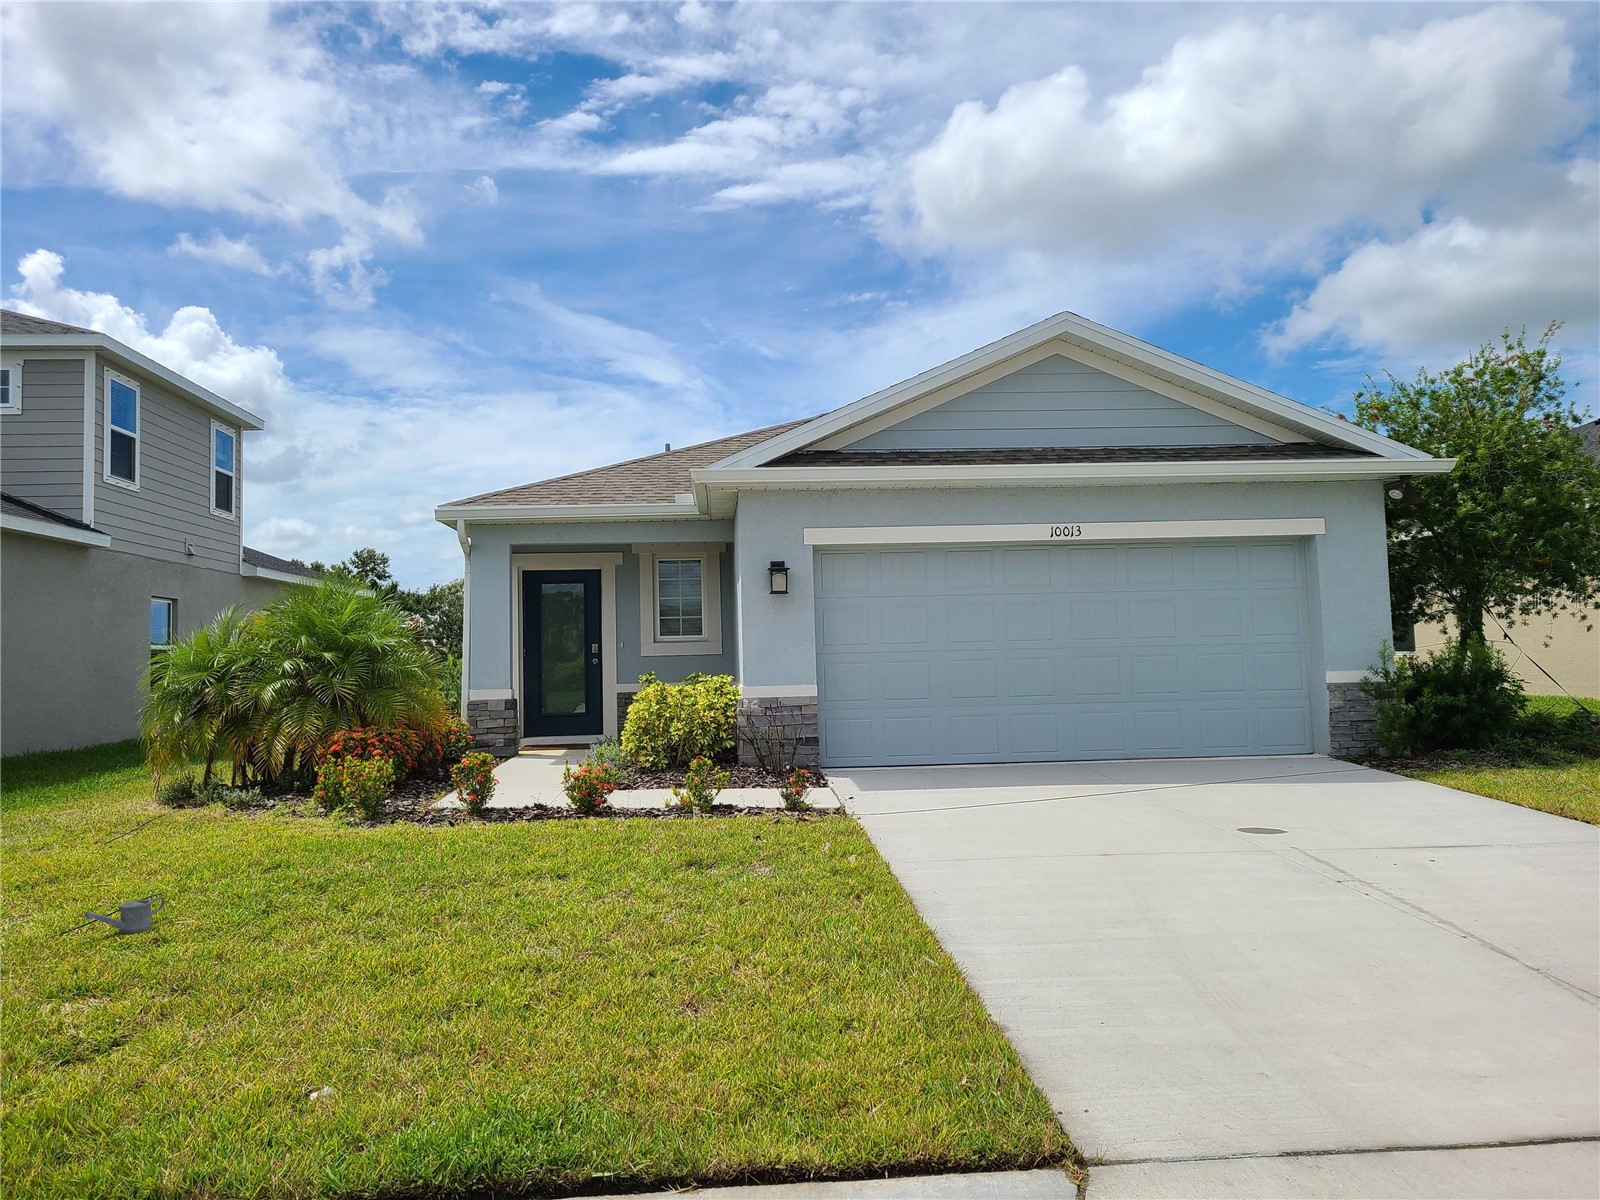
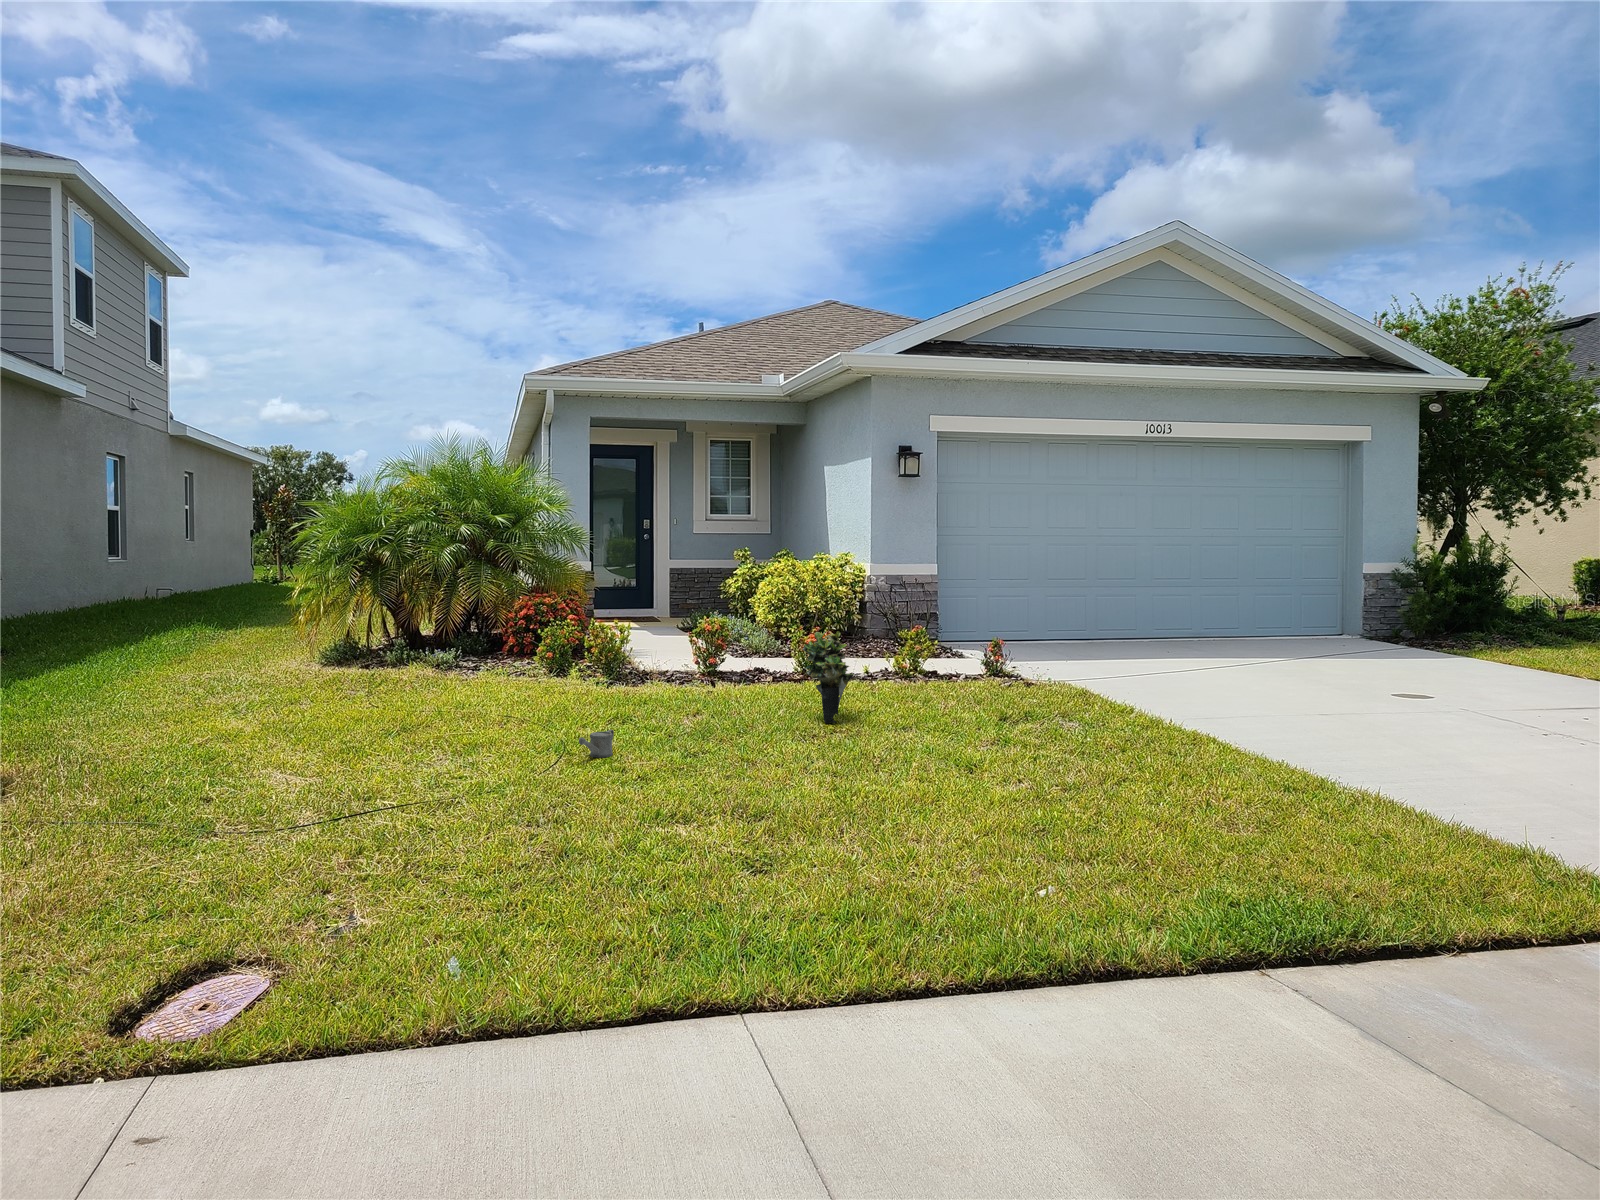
potted plant: none [454,771,515,884] -> present [803,631,854,724]

